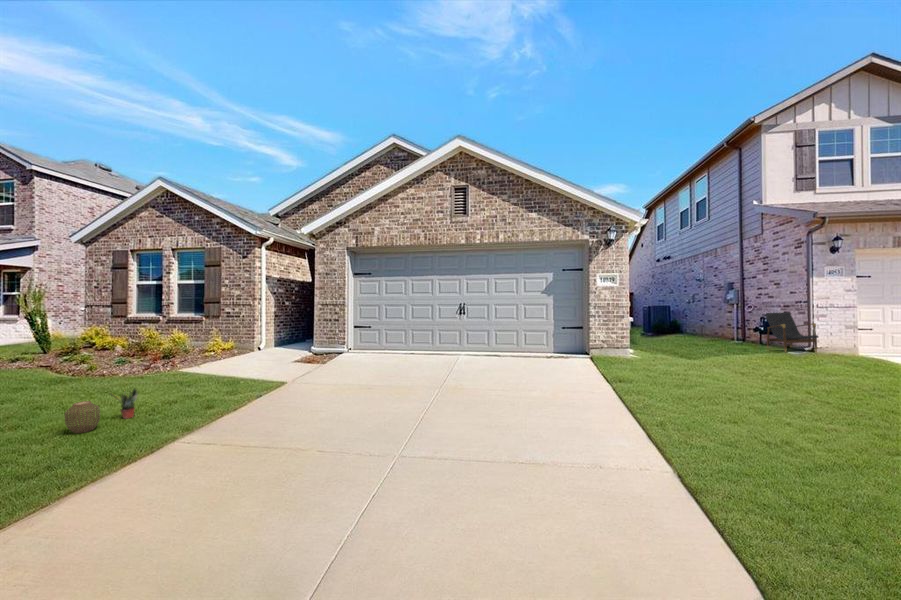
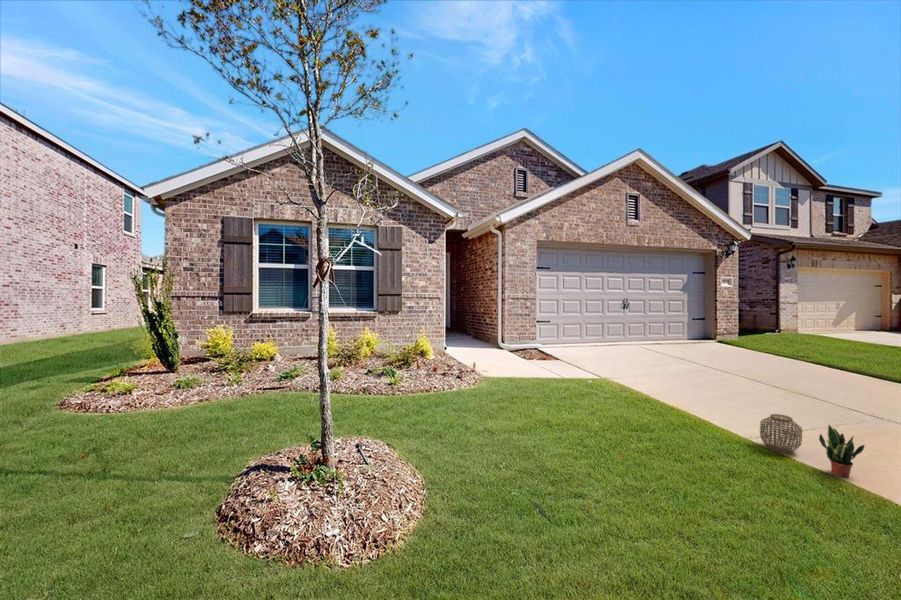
lounge chair: present [766,312,818,352] -> none [799,308,835,334]
potted plant: present [110,388,138,419] -> present [819,425,865,477]

